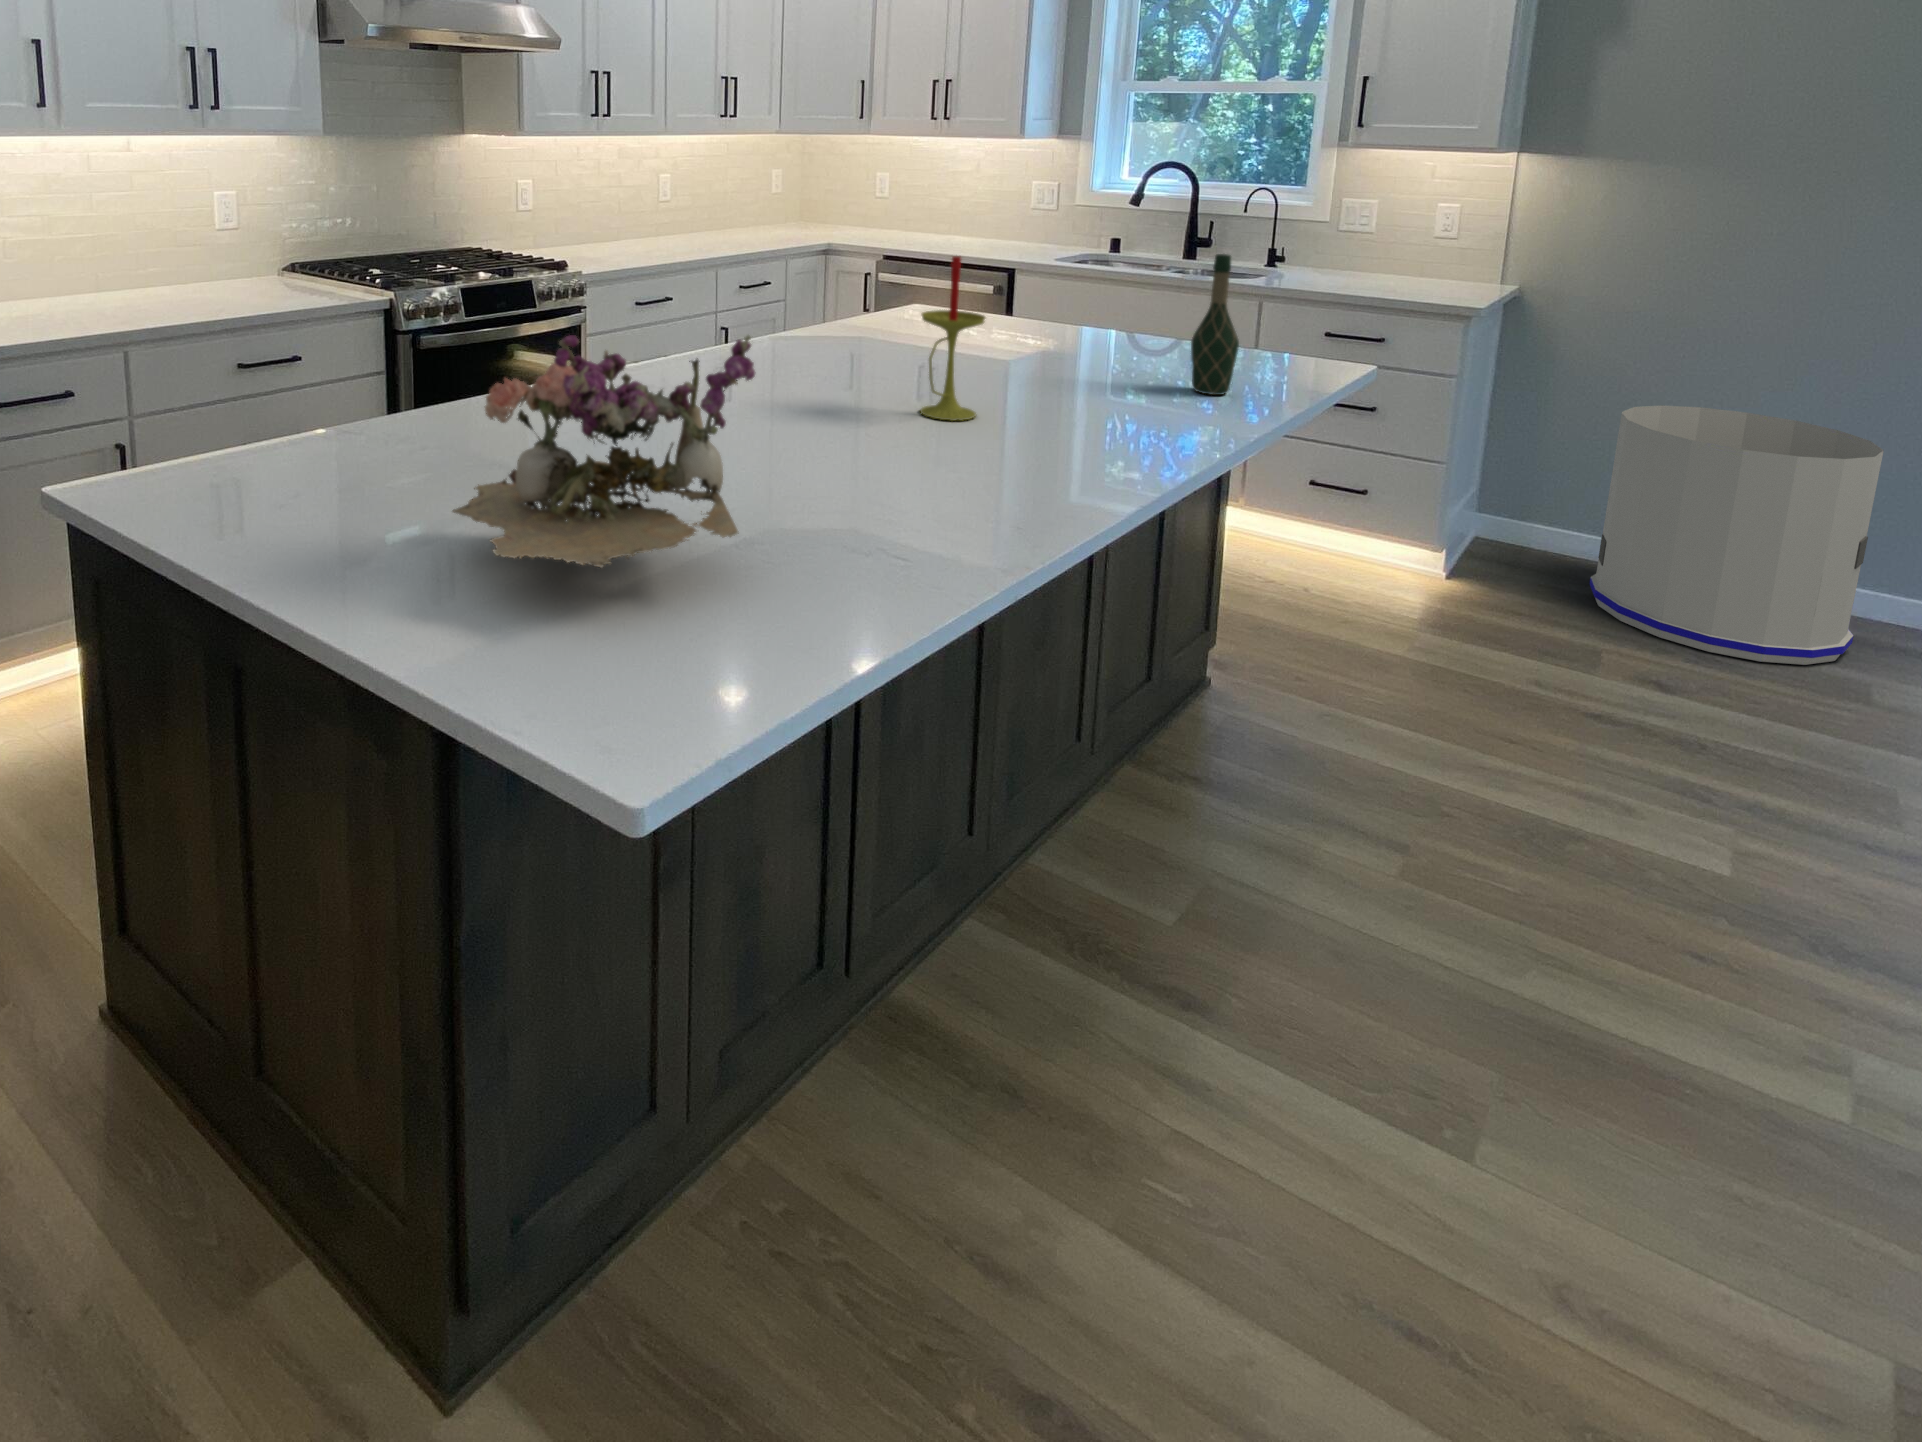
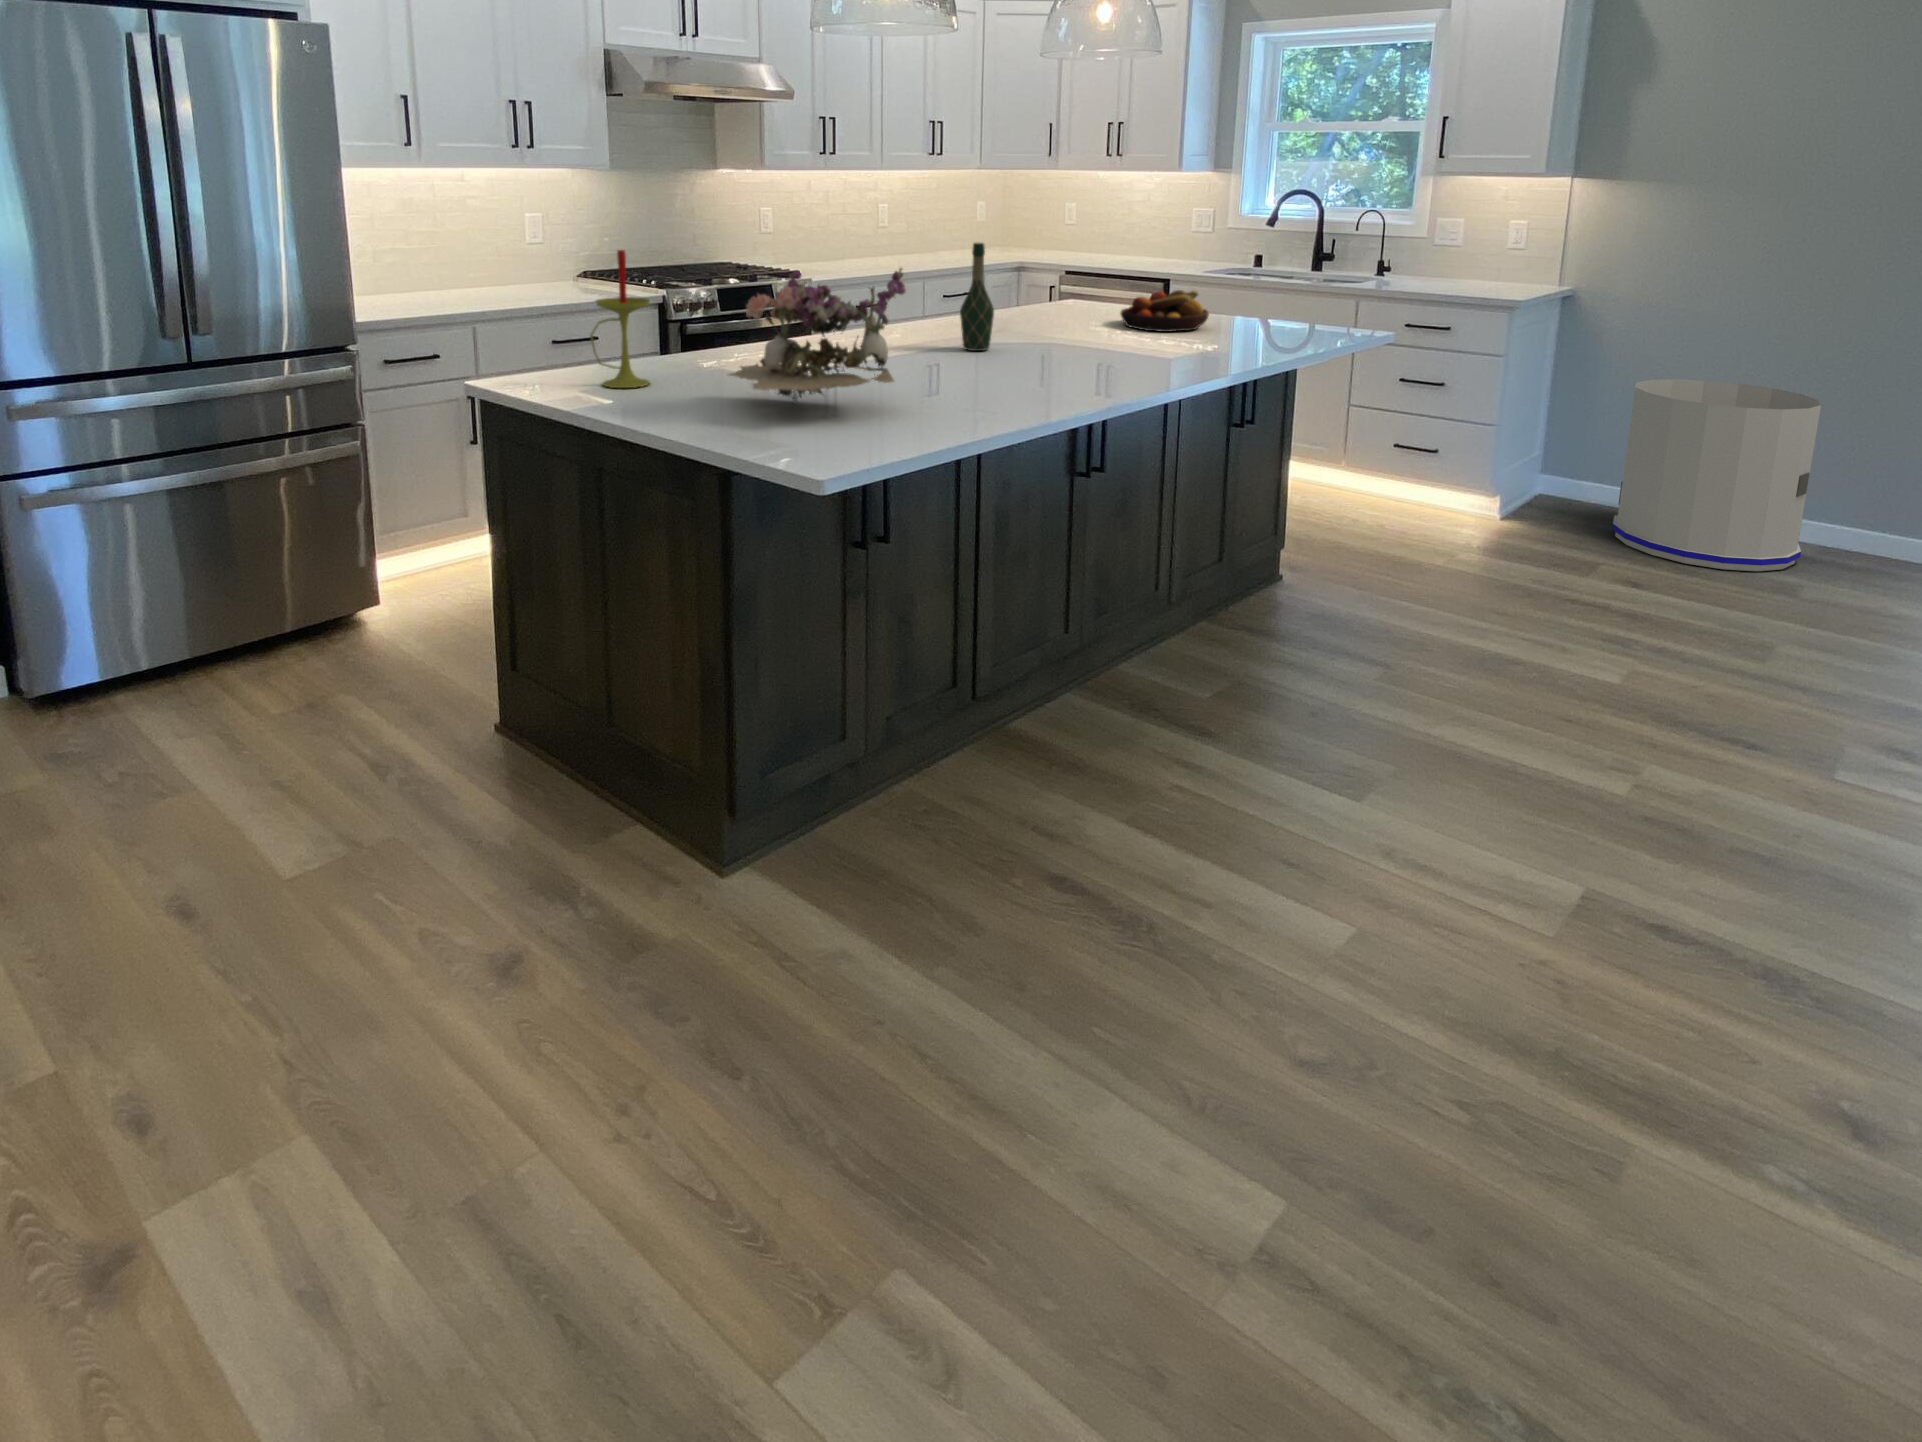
wine bottle: present [1191,254,1239,395] -> present [960,243,994,351]
candle: present [920,256,985,421] -> present [590,250,650,388]
fruit bowl: none [1001,307,1123,368] -> present [1121,290,1209,332]

